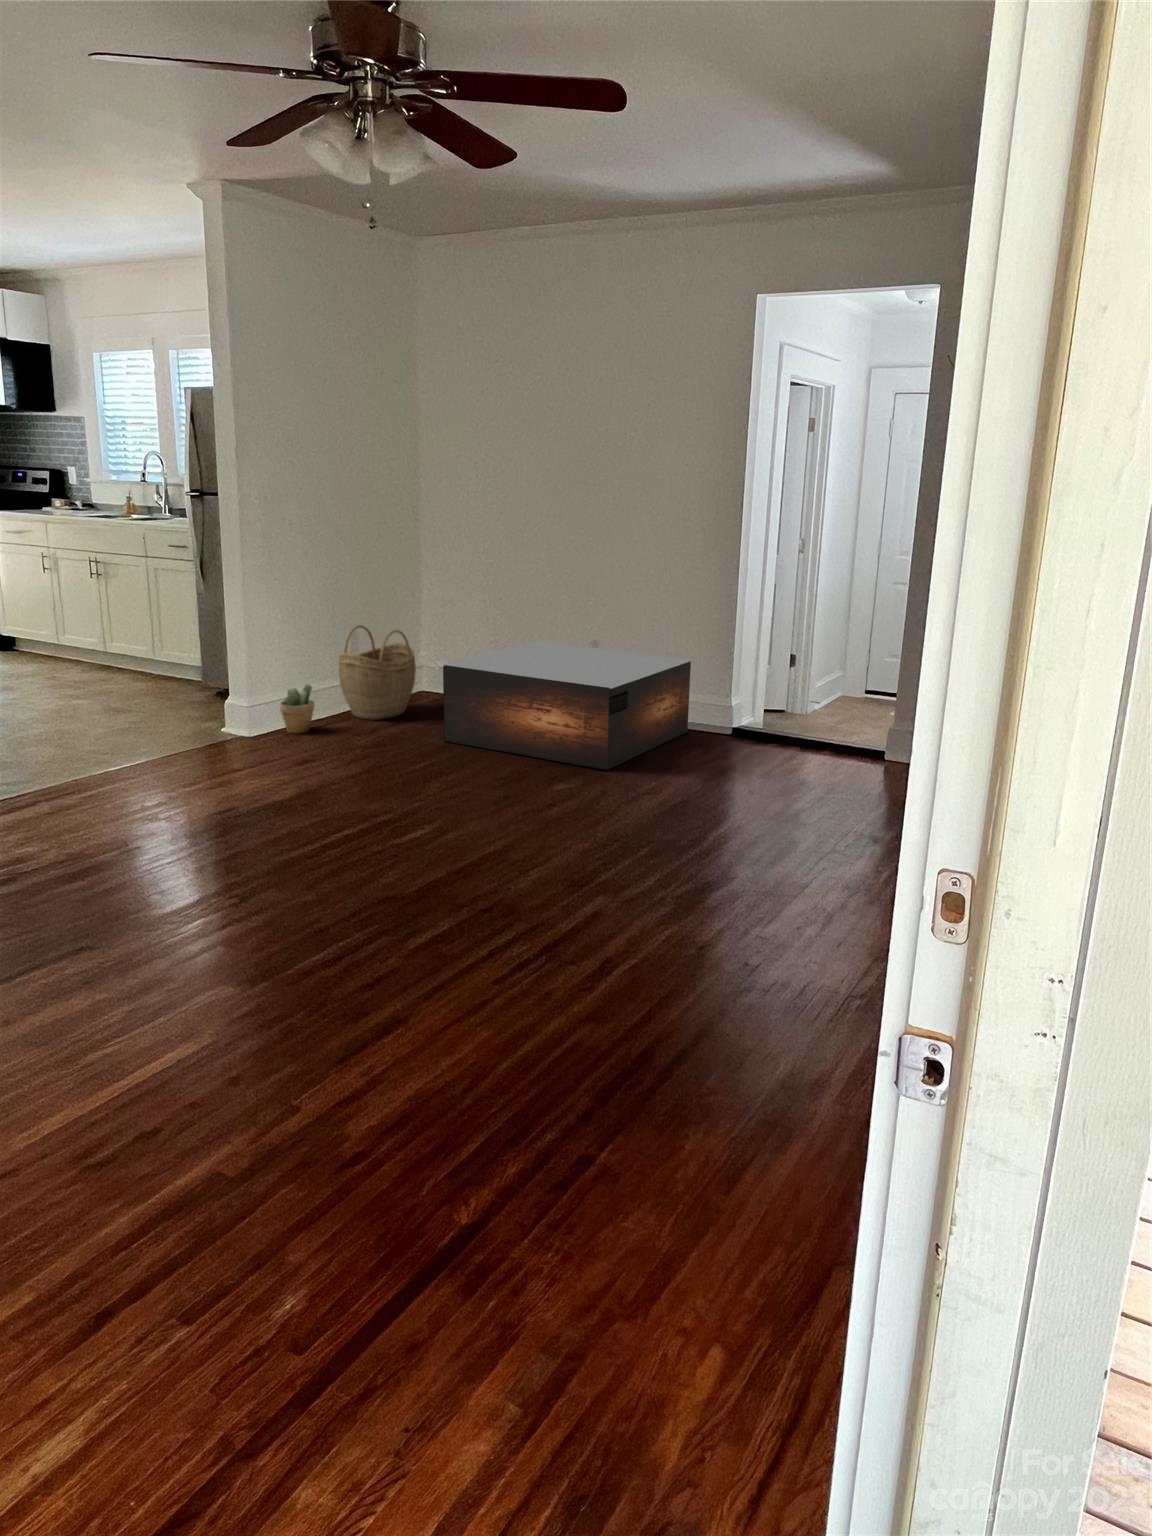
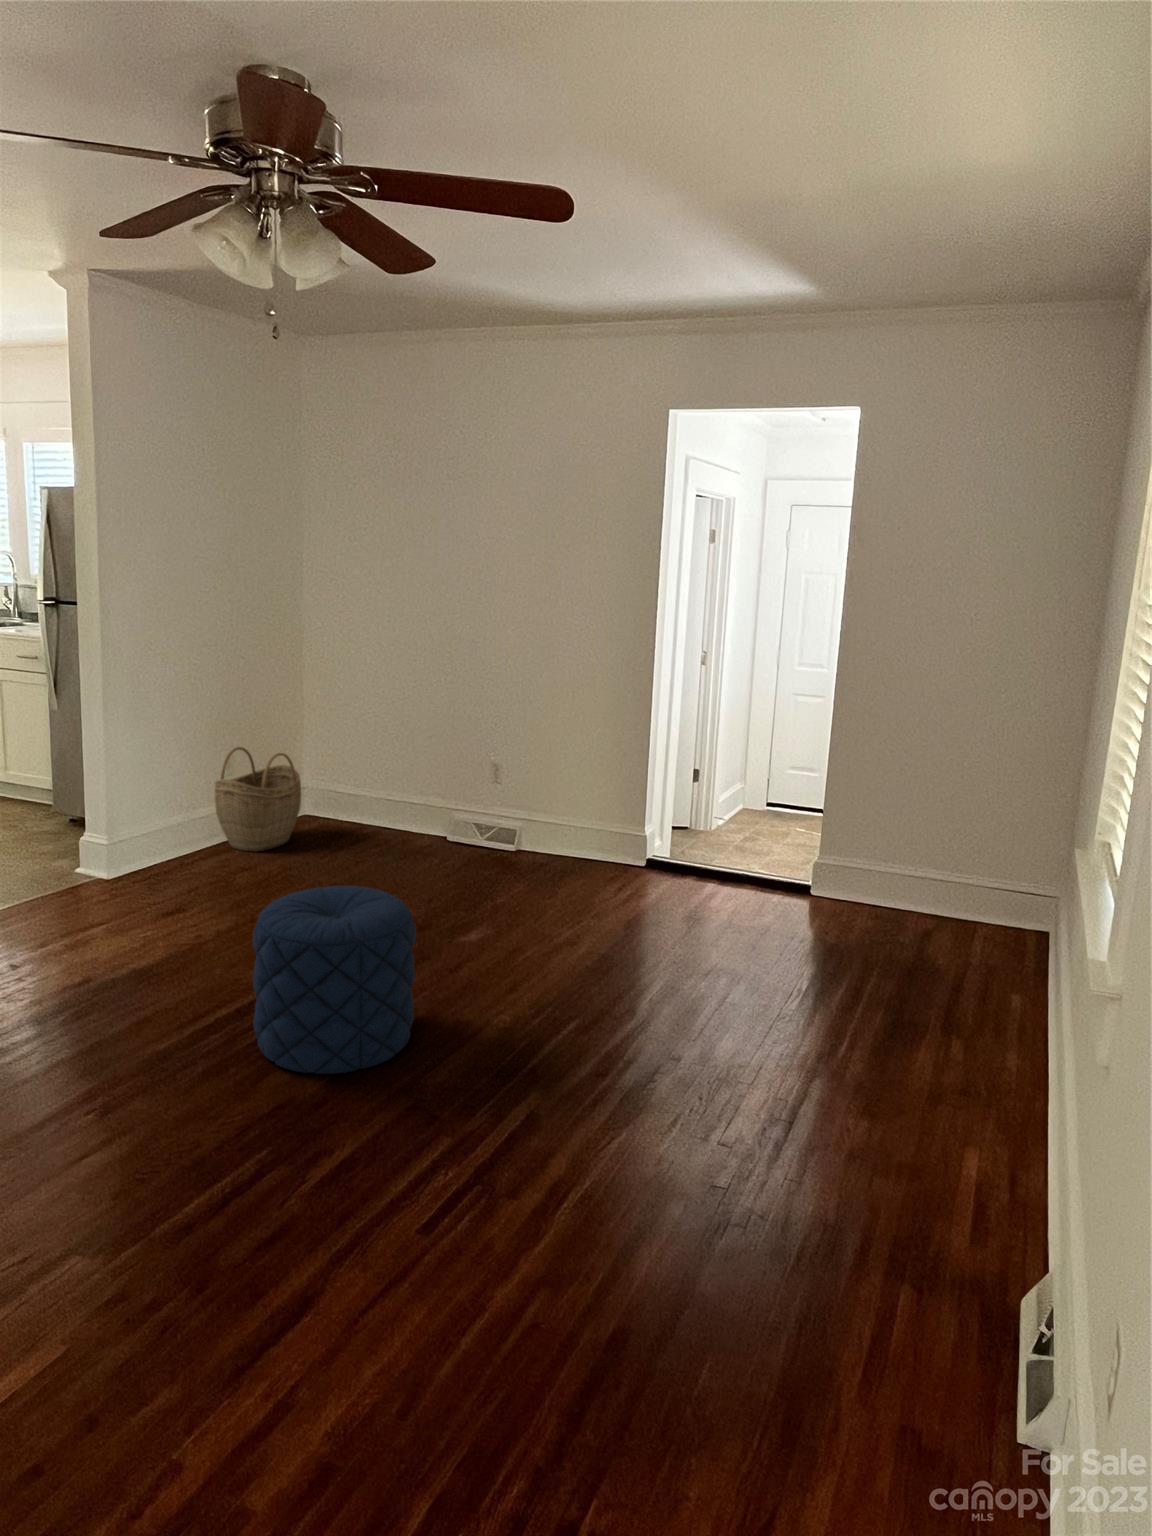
coffee table: present [442,641,693,770] -> none [332,761,604,911]
potted plant: present [279,684,314,733] -> none [146,816,188,872]
pouf: none [361,725,499,879] -> present [253,886,416,1074]

